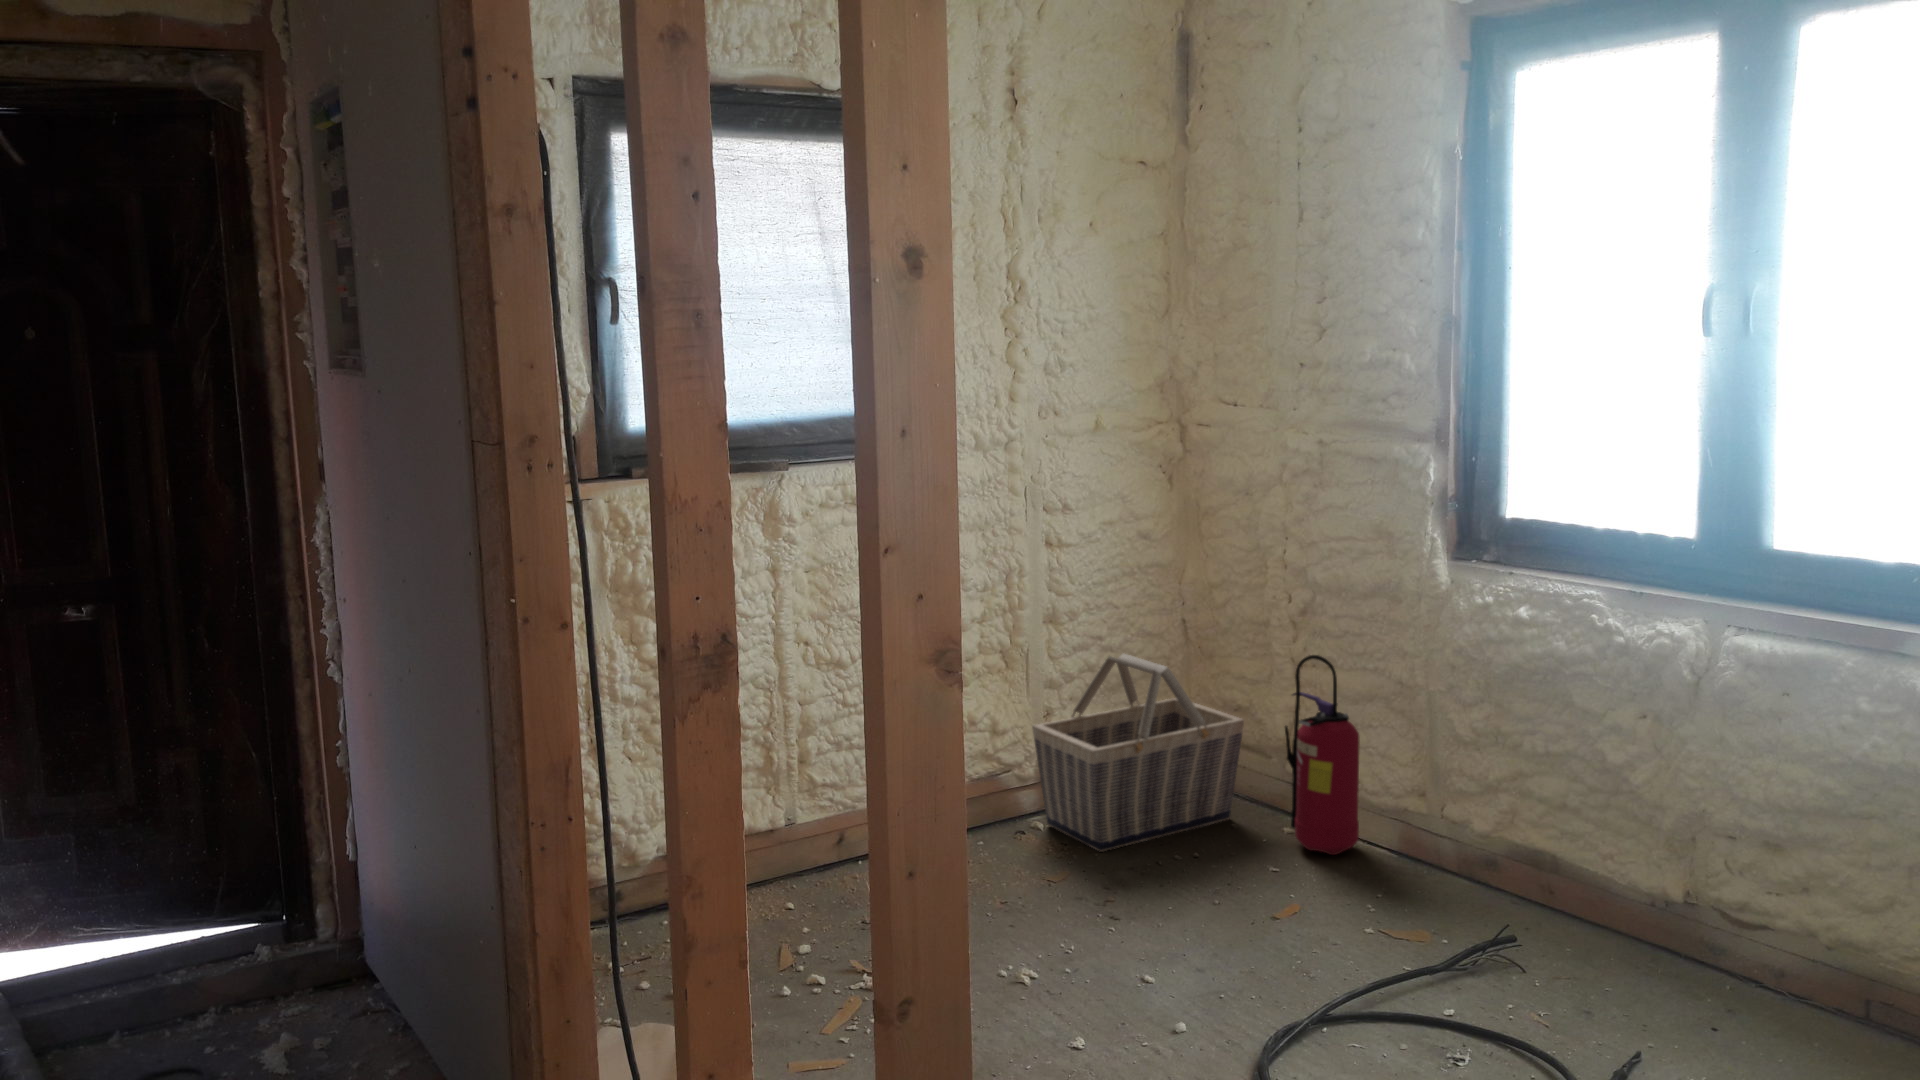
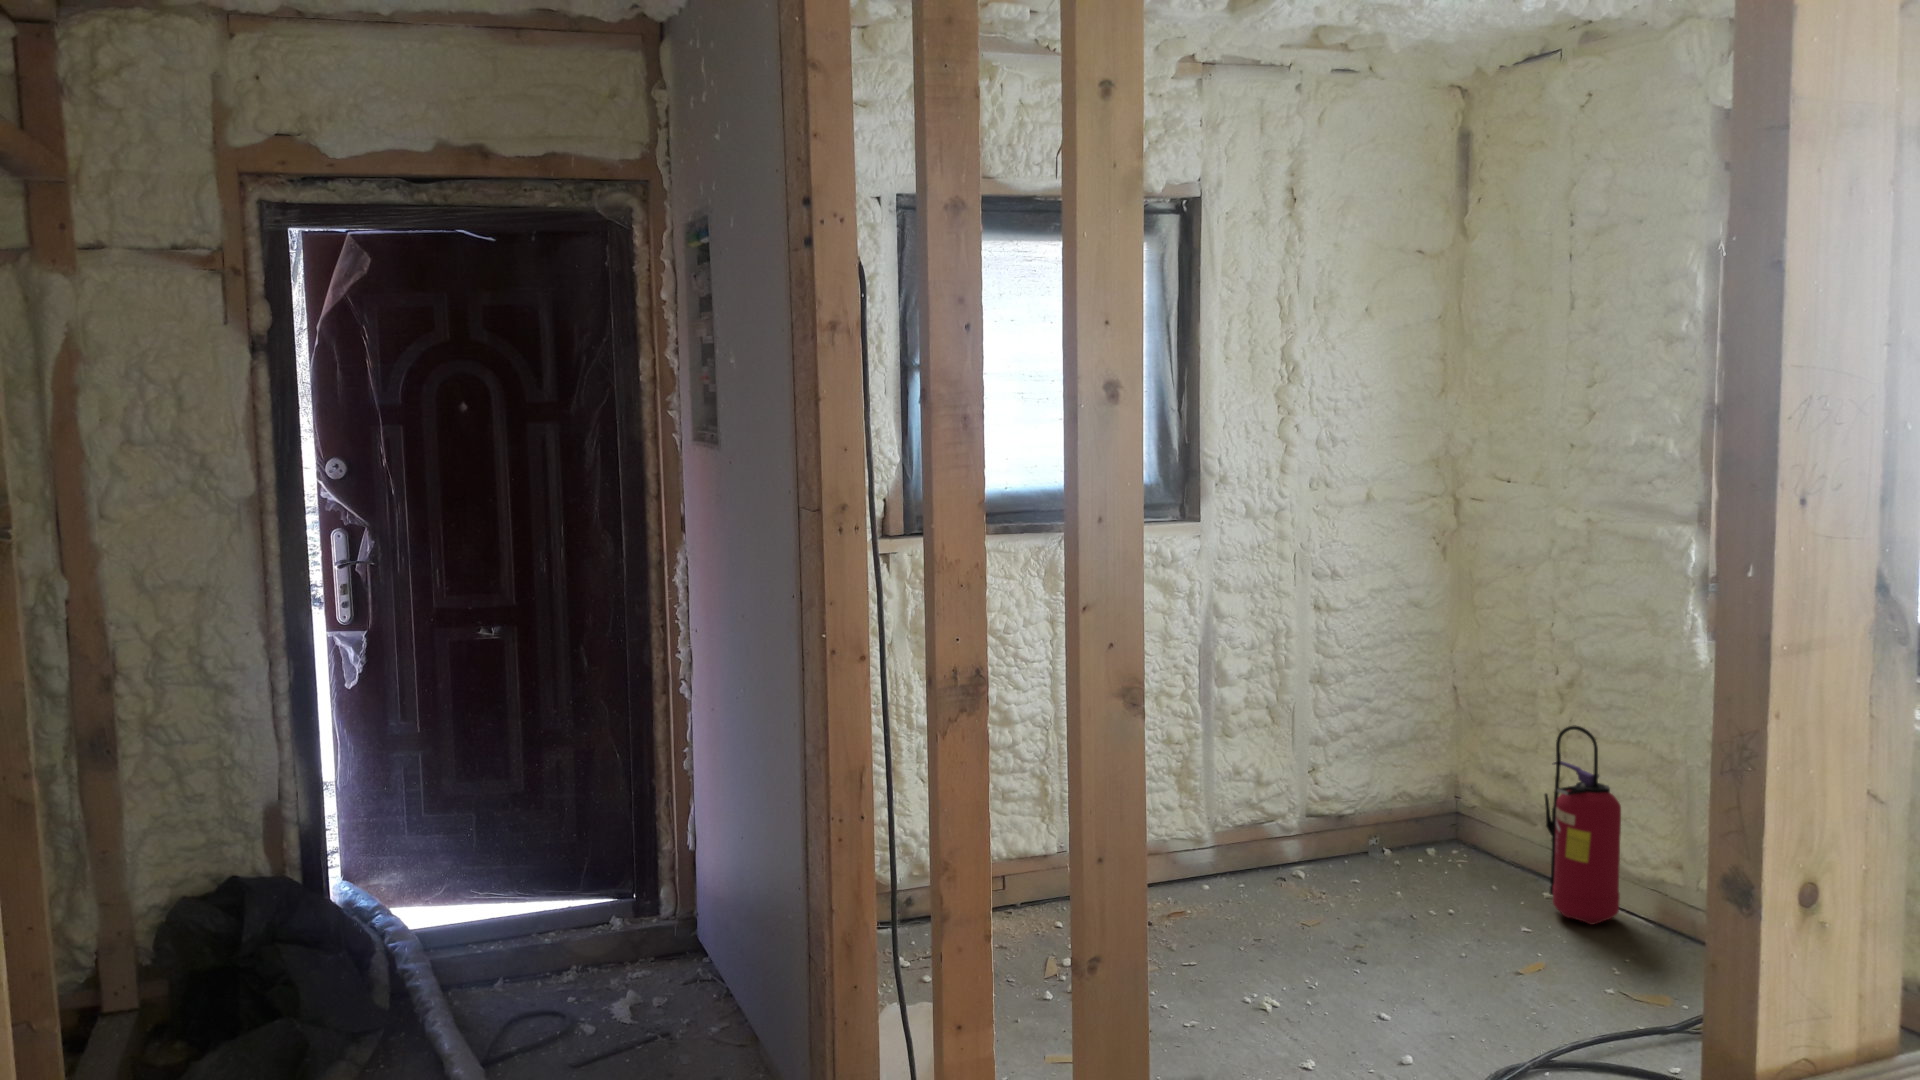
basket: present [1032,654,1244,852] -> none [1293,714,1506,902]

